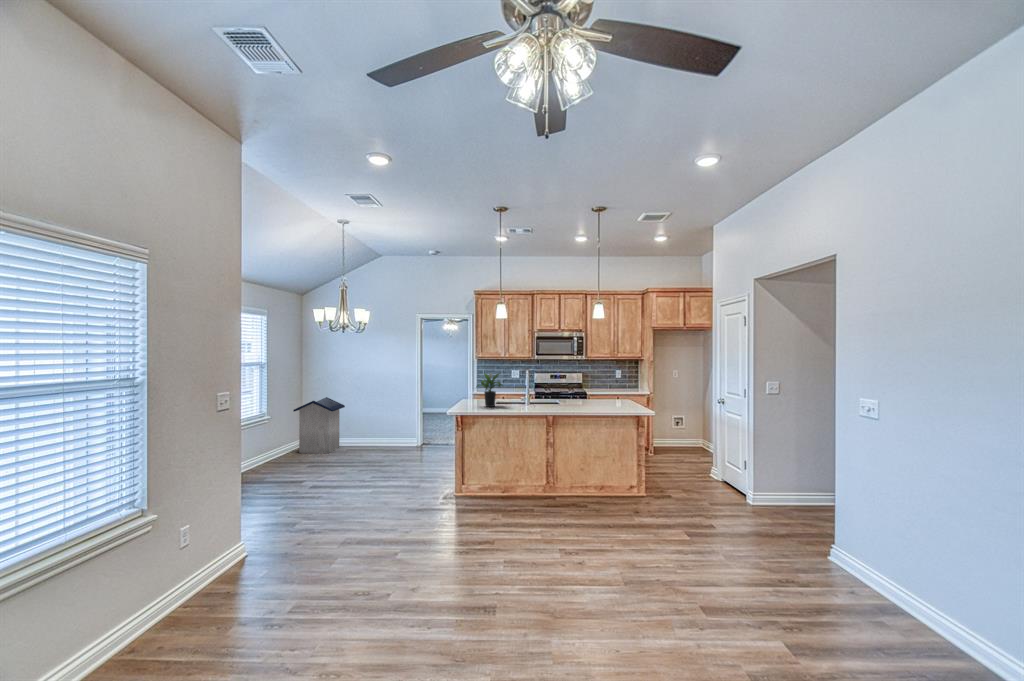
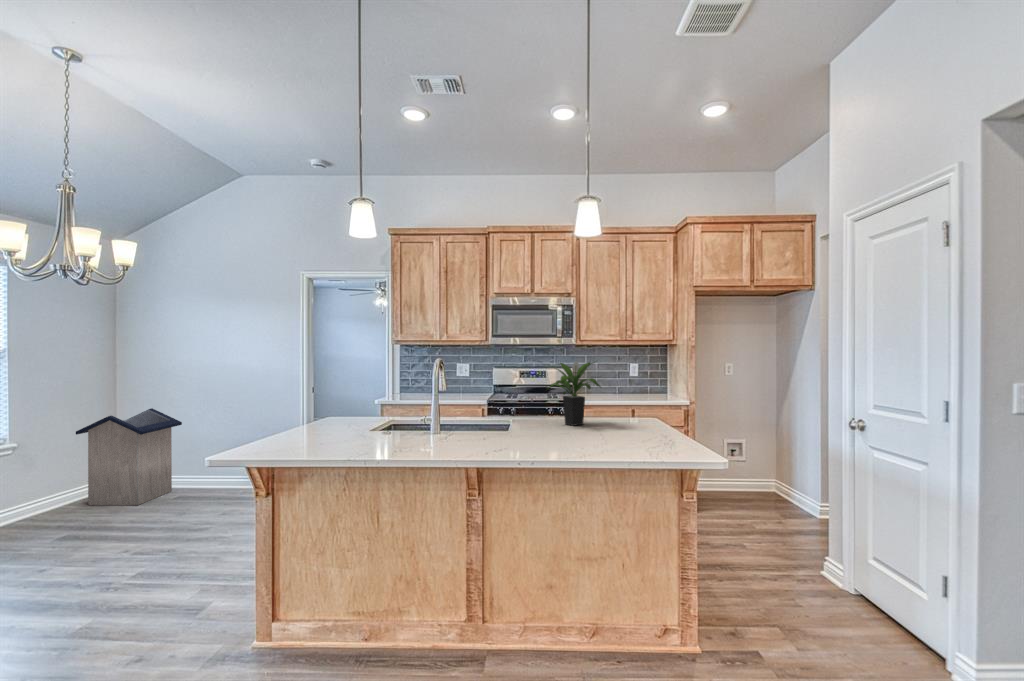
potted plant: present [477,373,502,407] -> present [549,361,600,426]

